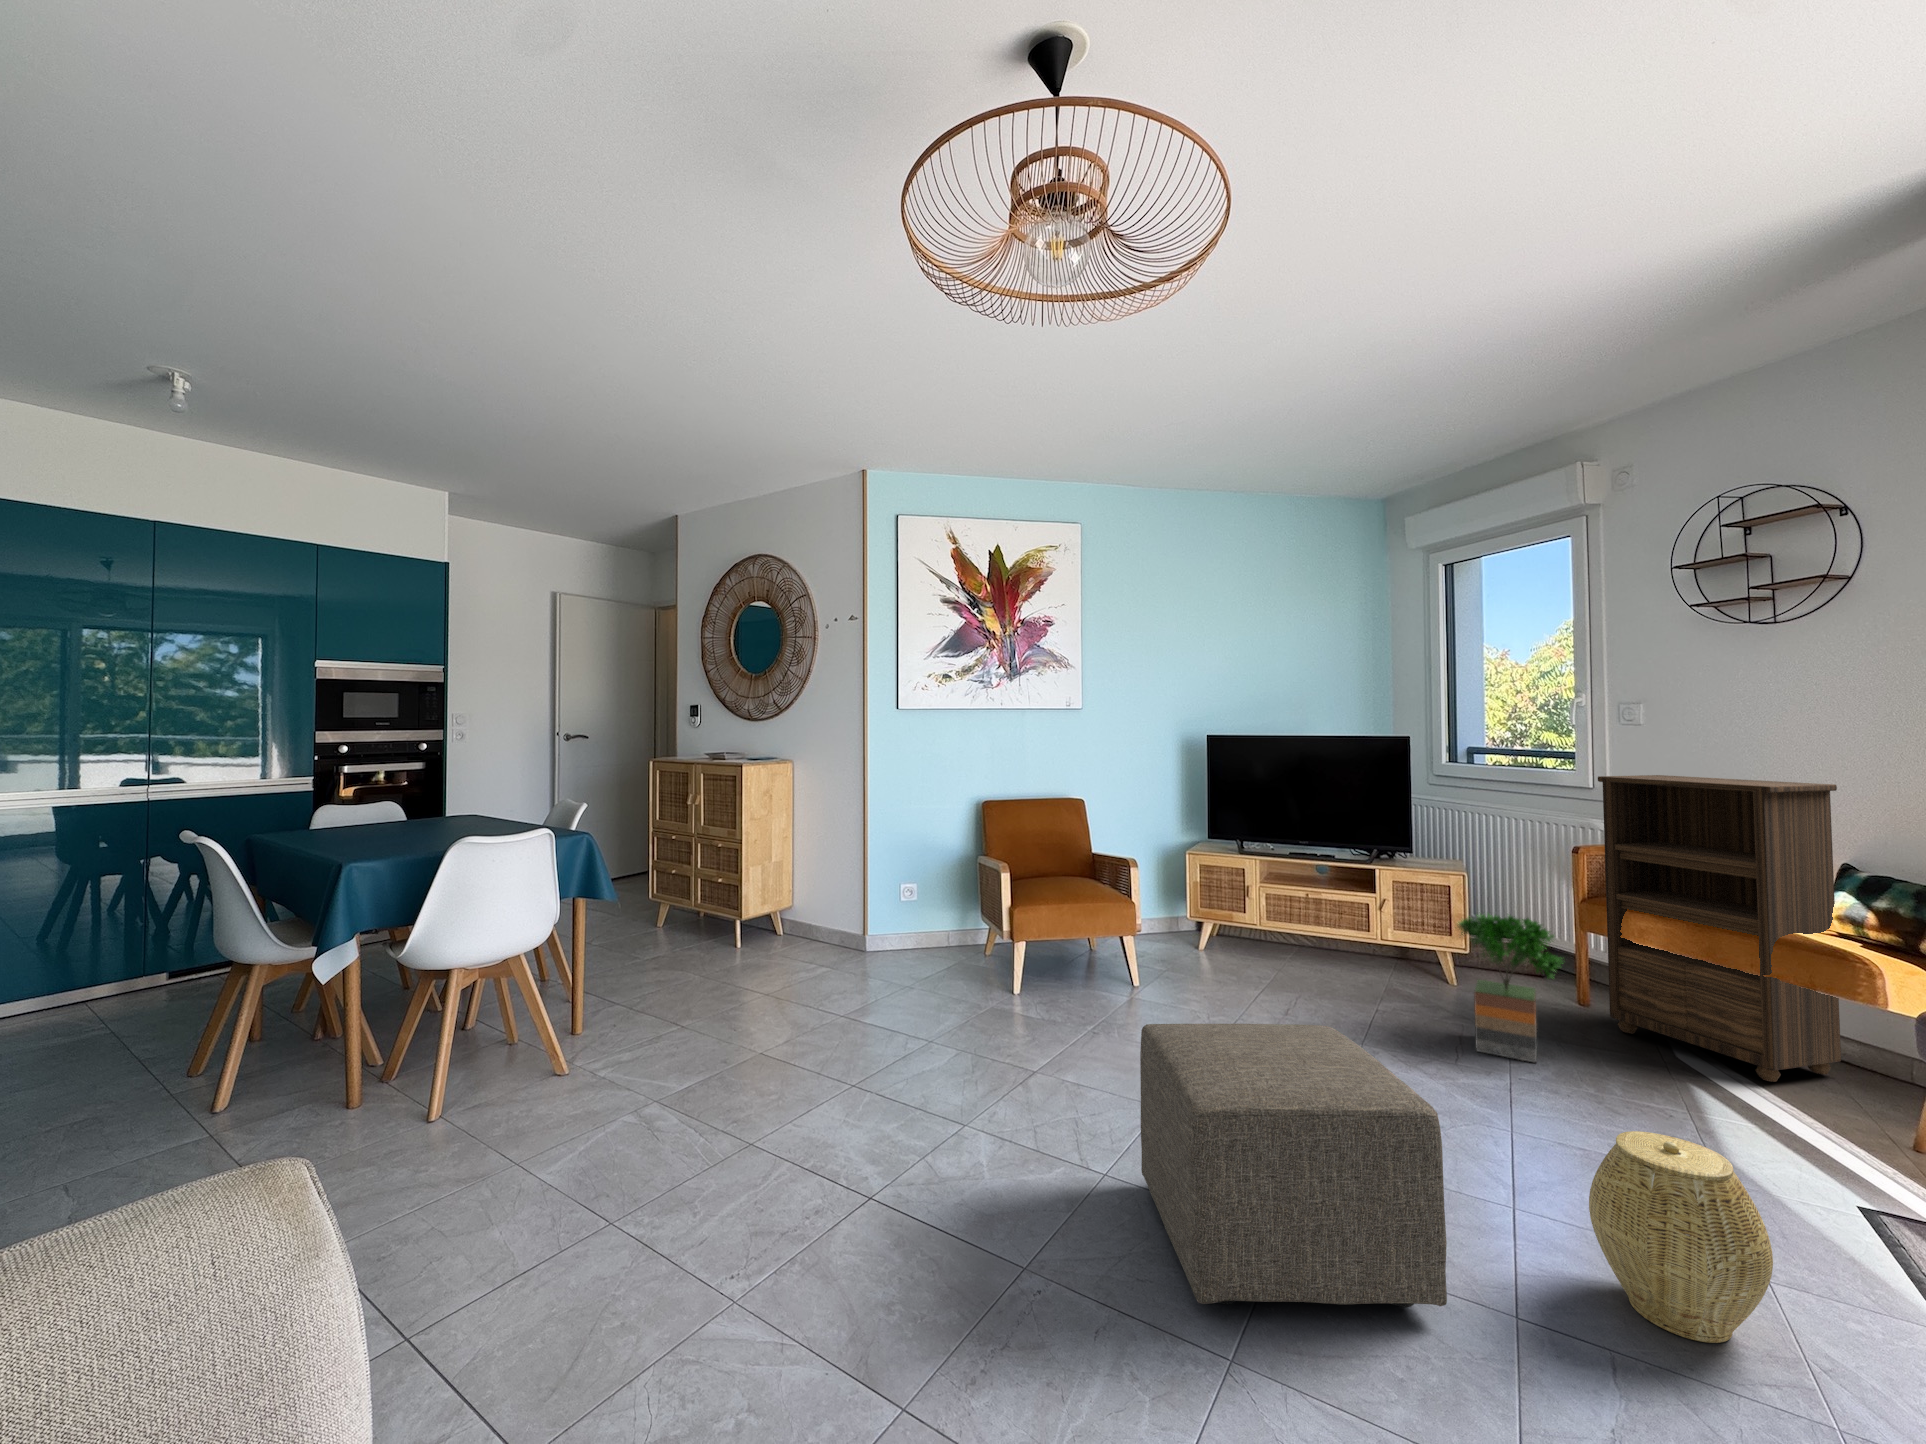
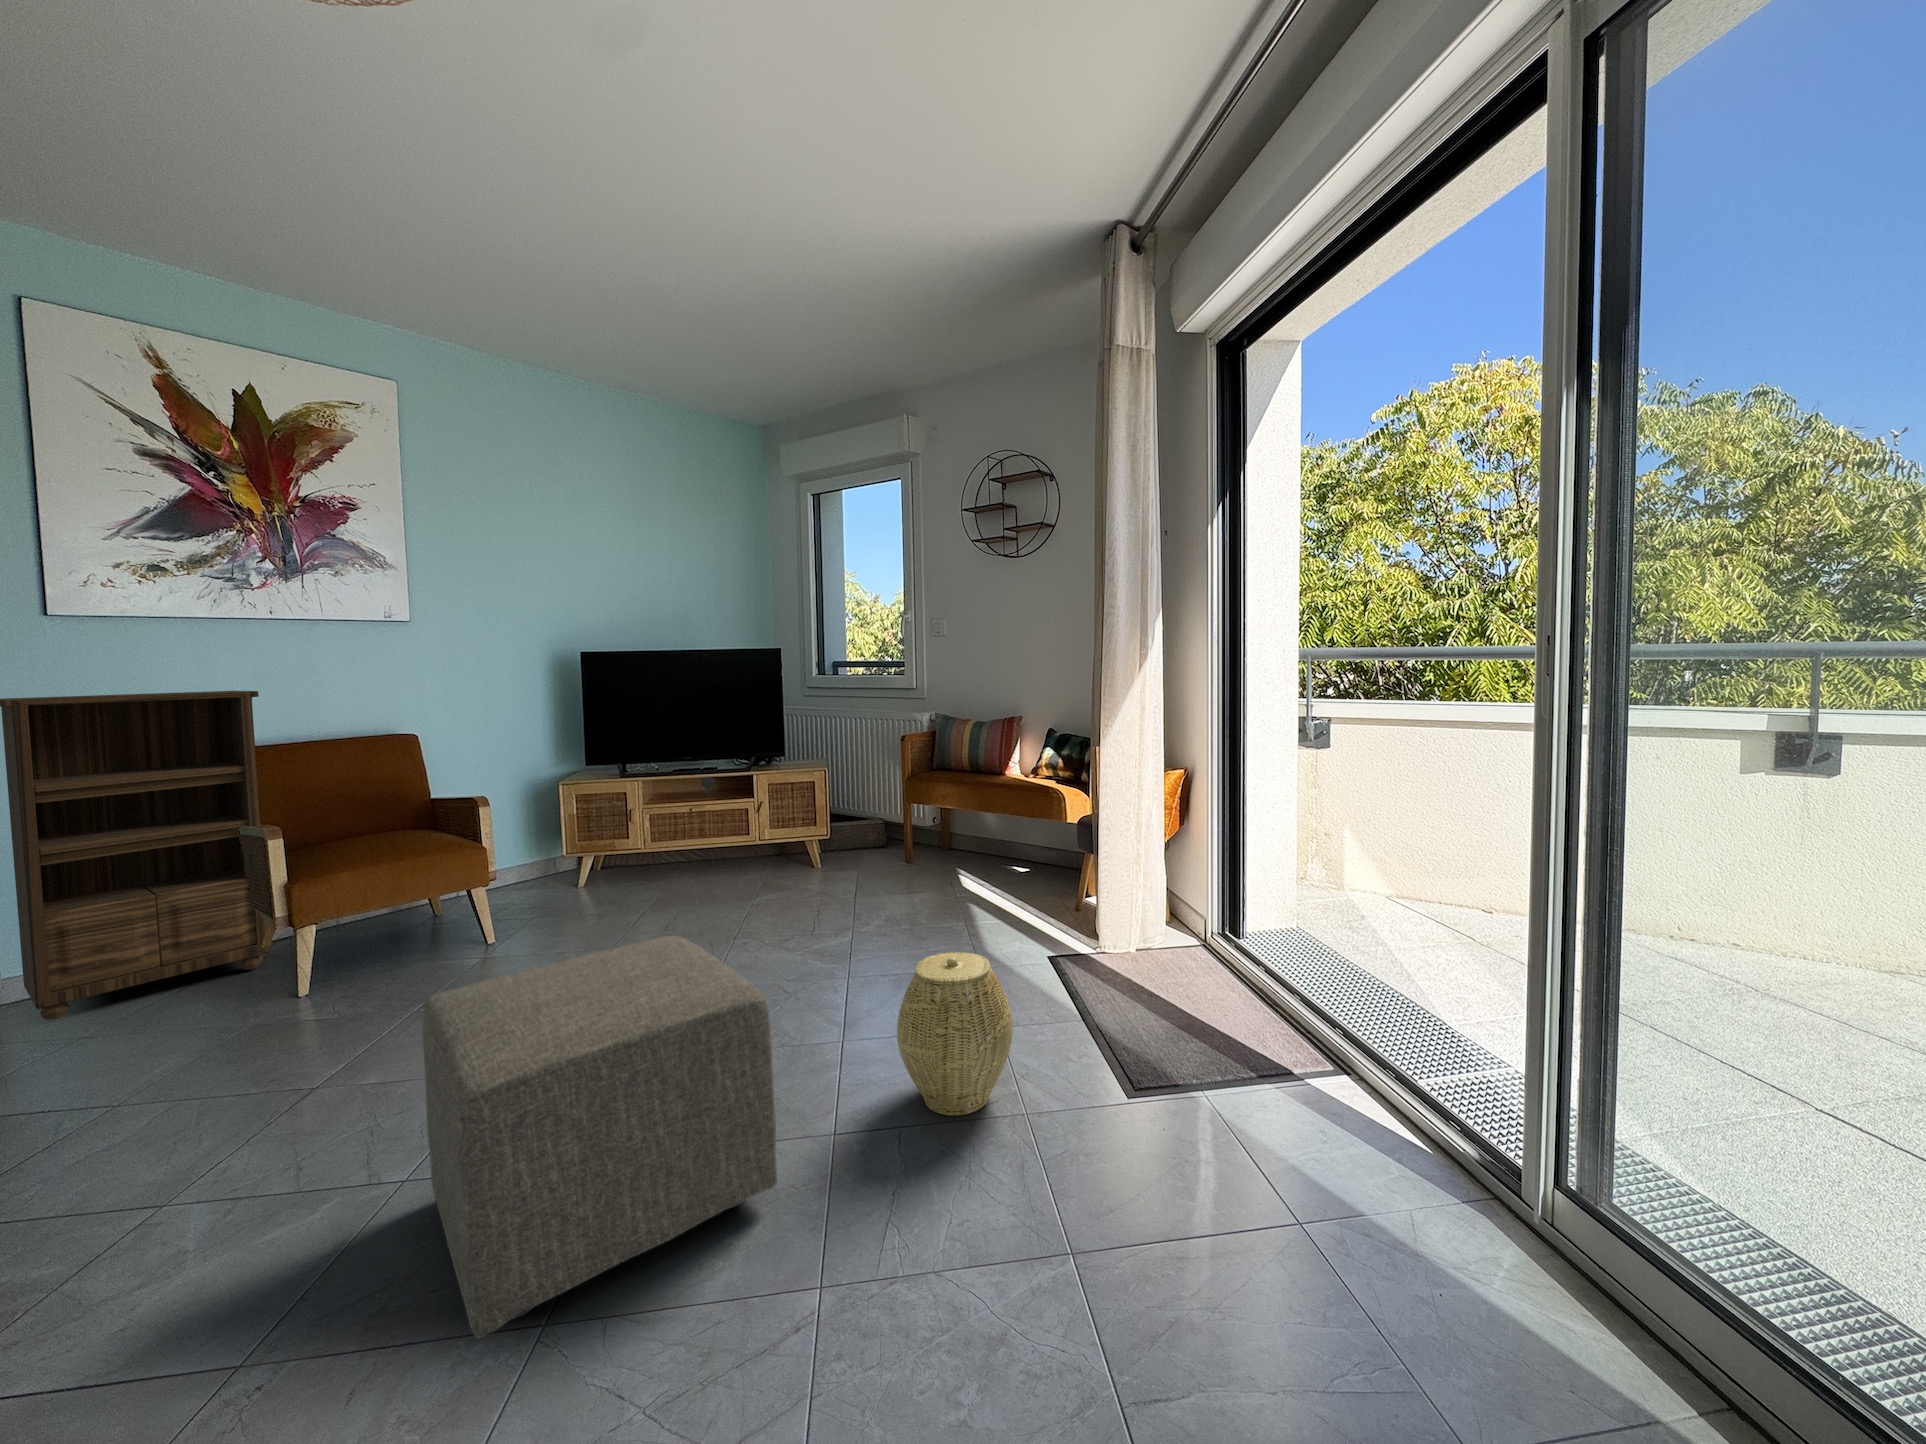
bookshelf: present [1598,775,1841,1082] -> present [0,691,269,1020]
potted tree: present [1457,914,1563,1063] -> none [812,796,894,920]

